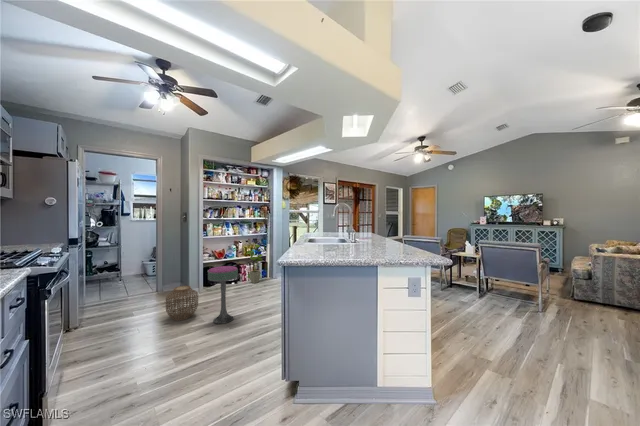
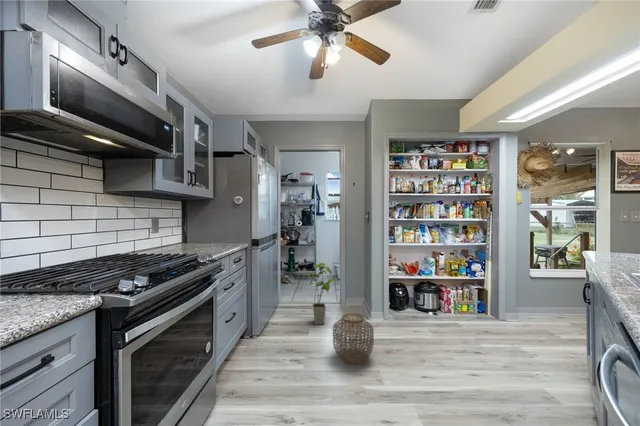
house plant: present [246,245,266,283] -> present [308,263,336,325]
bar stool: present [208,266,238,324] -> none [383,297,432,400]

